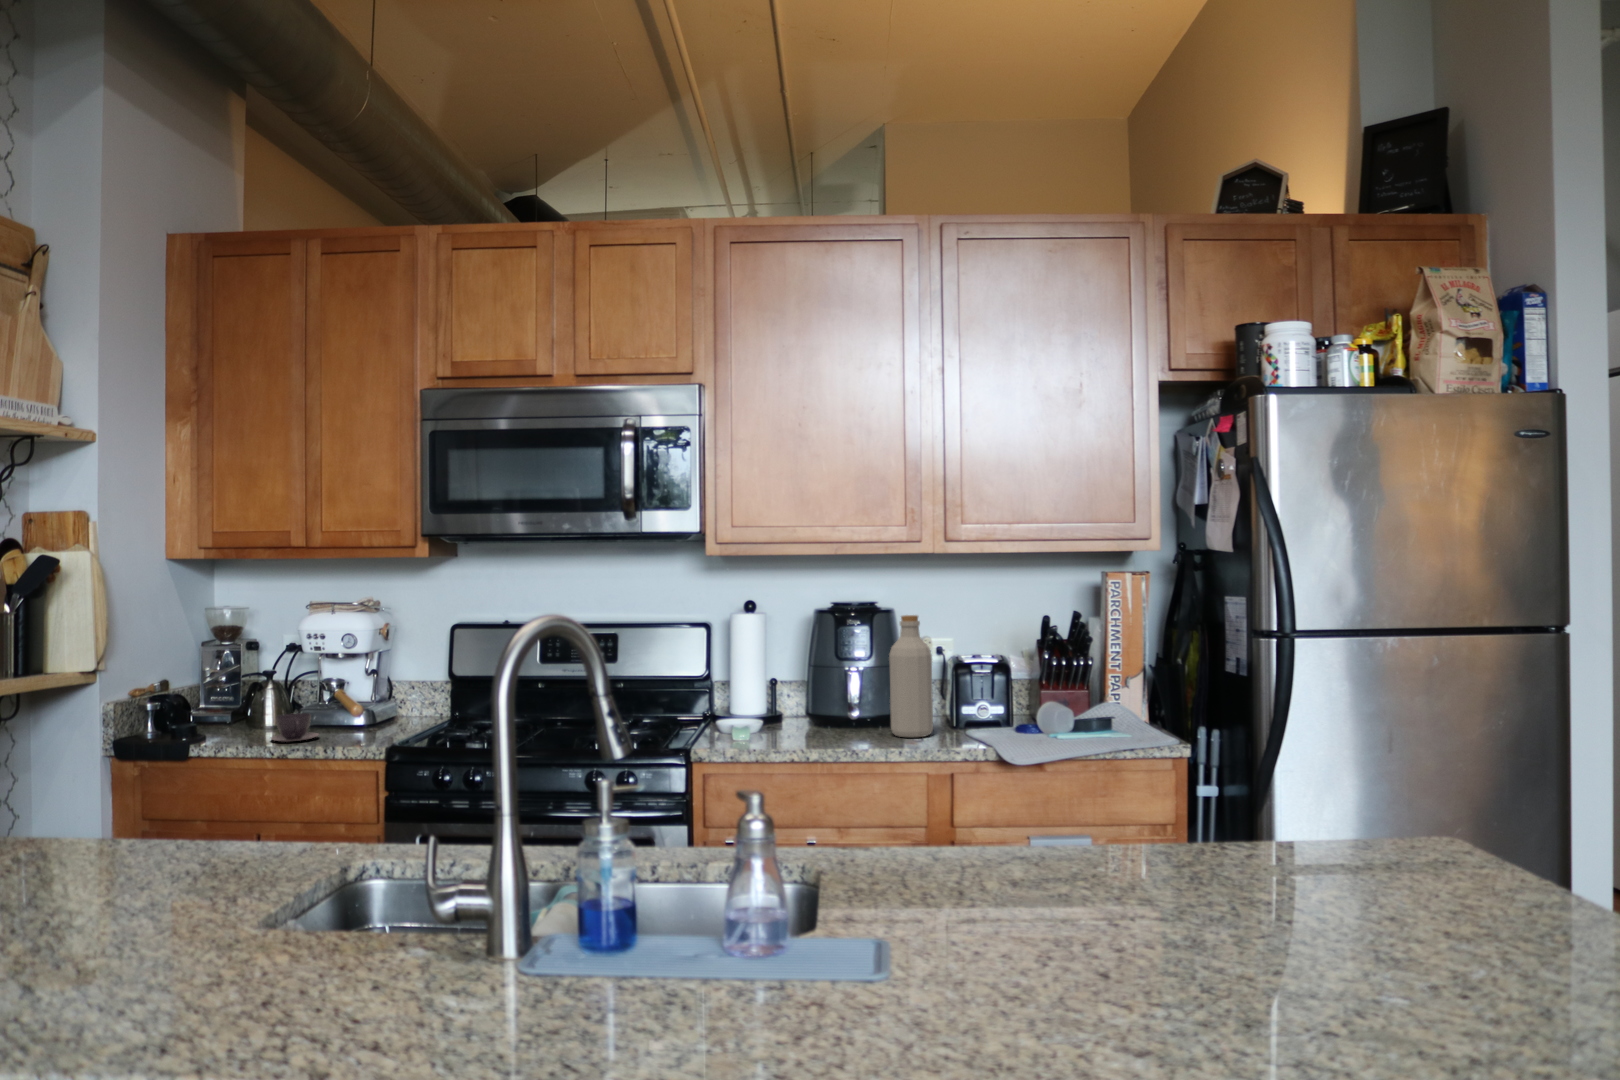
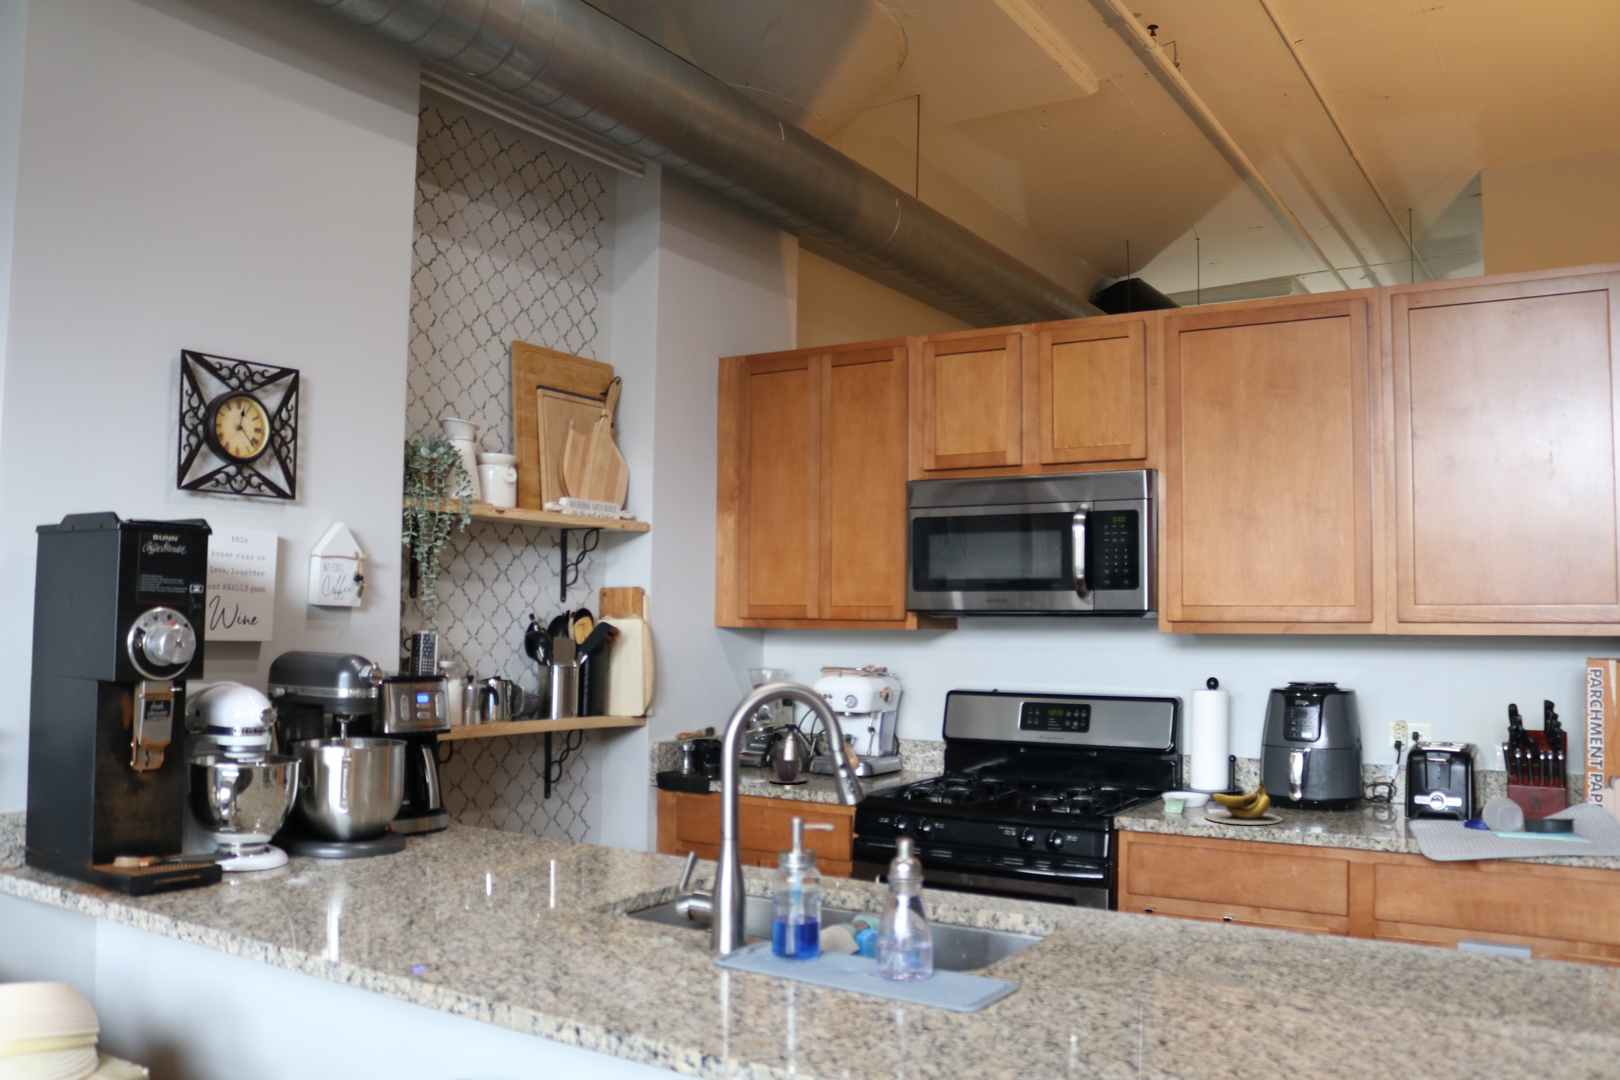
bottle: present [889,615,933,737] -> none [1321,699,1369,824]
banana: none [779,700,855,747] -> present [1205,781,1283,824]

